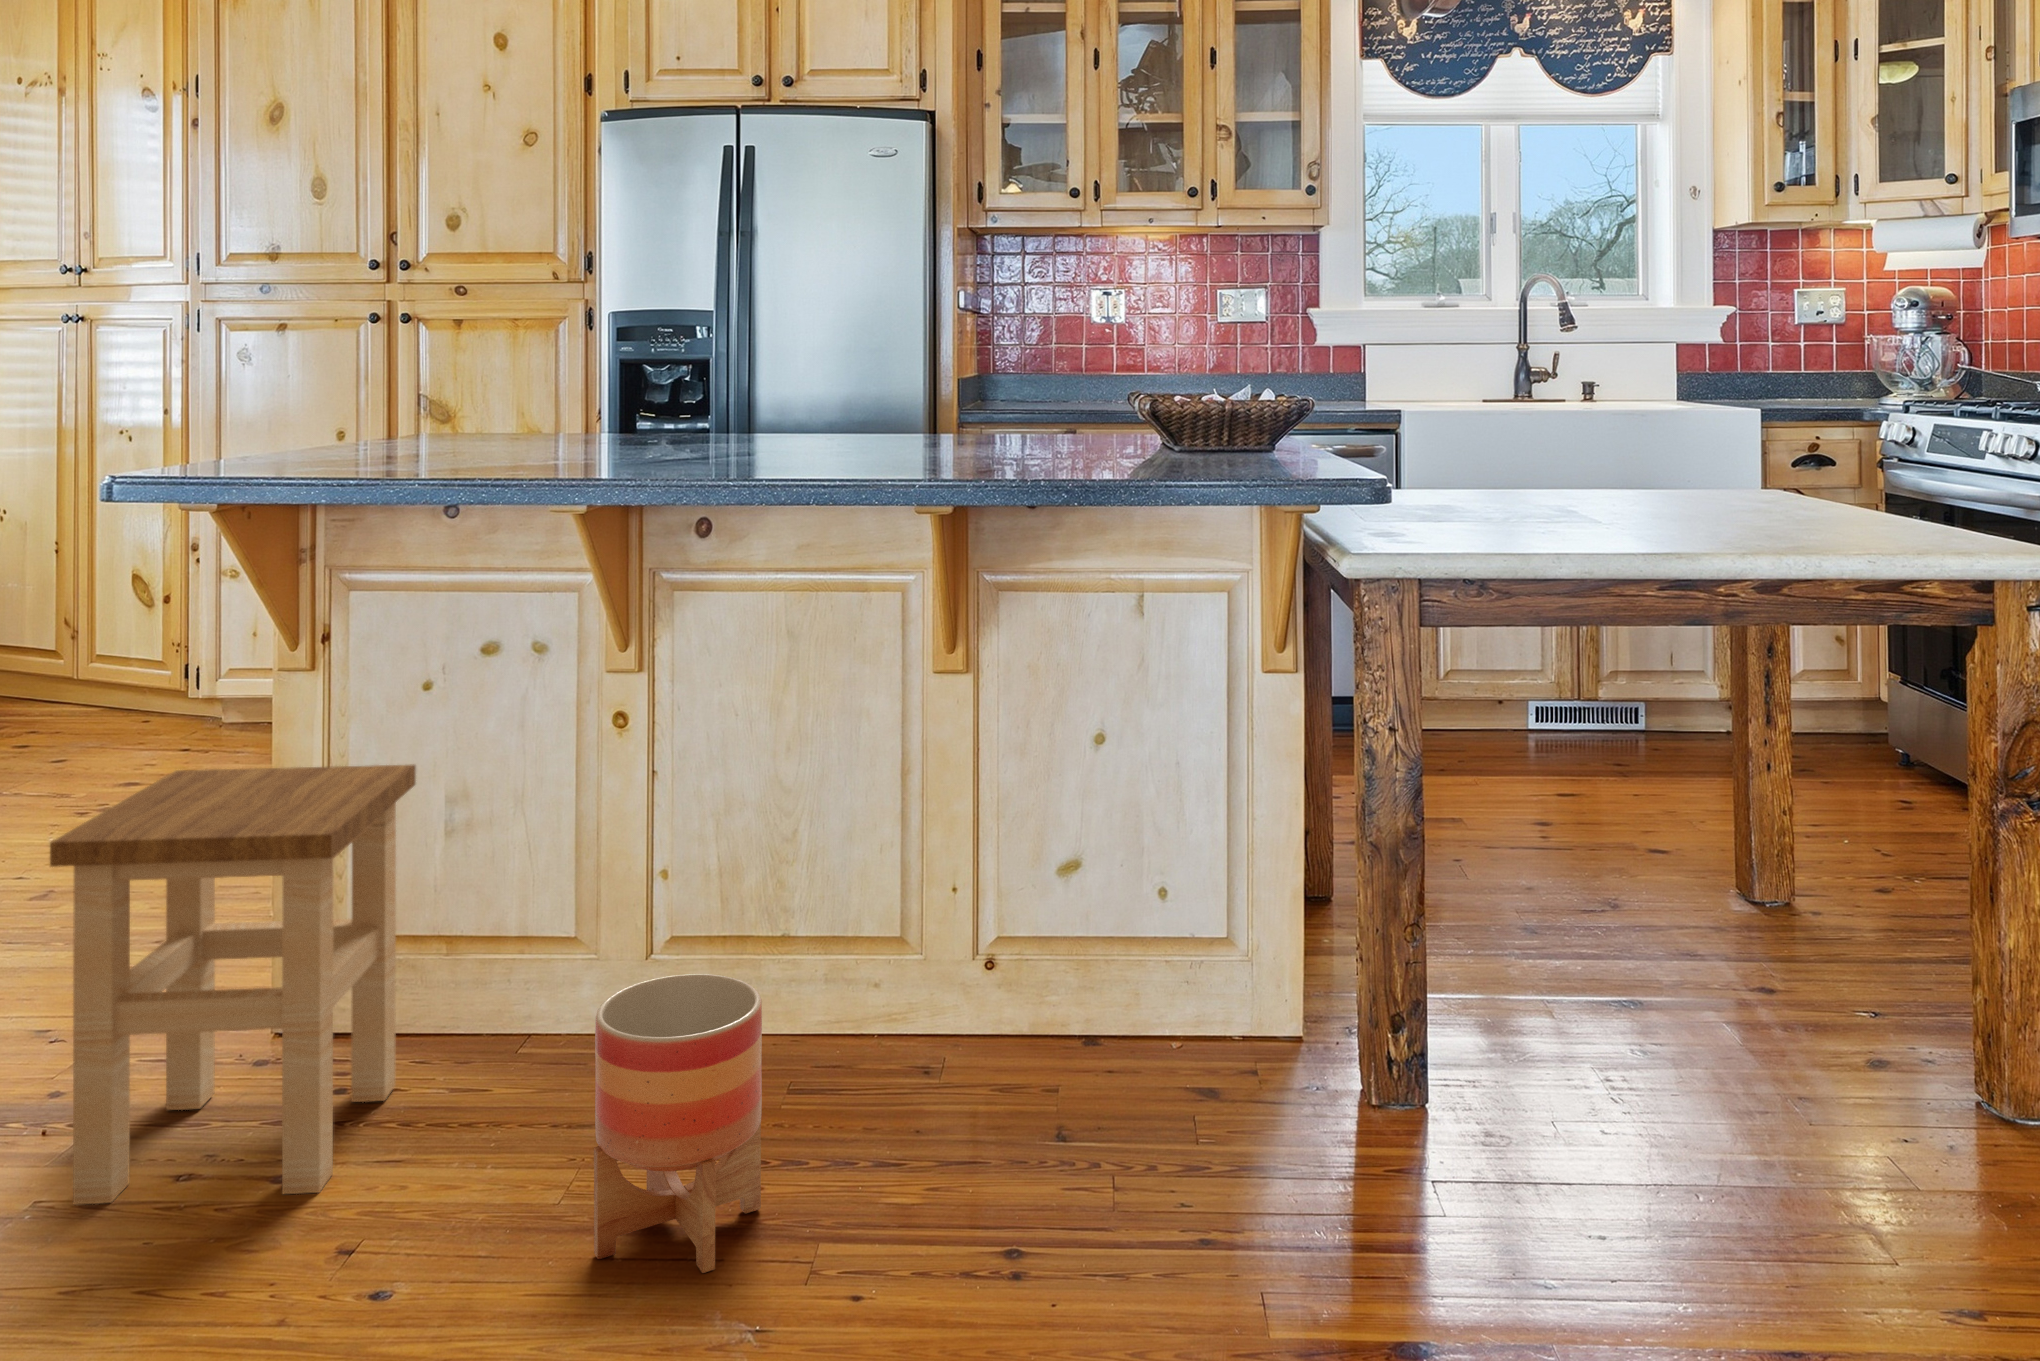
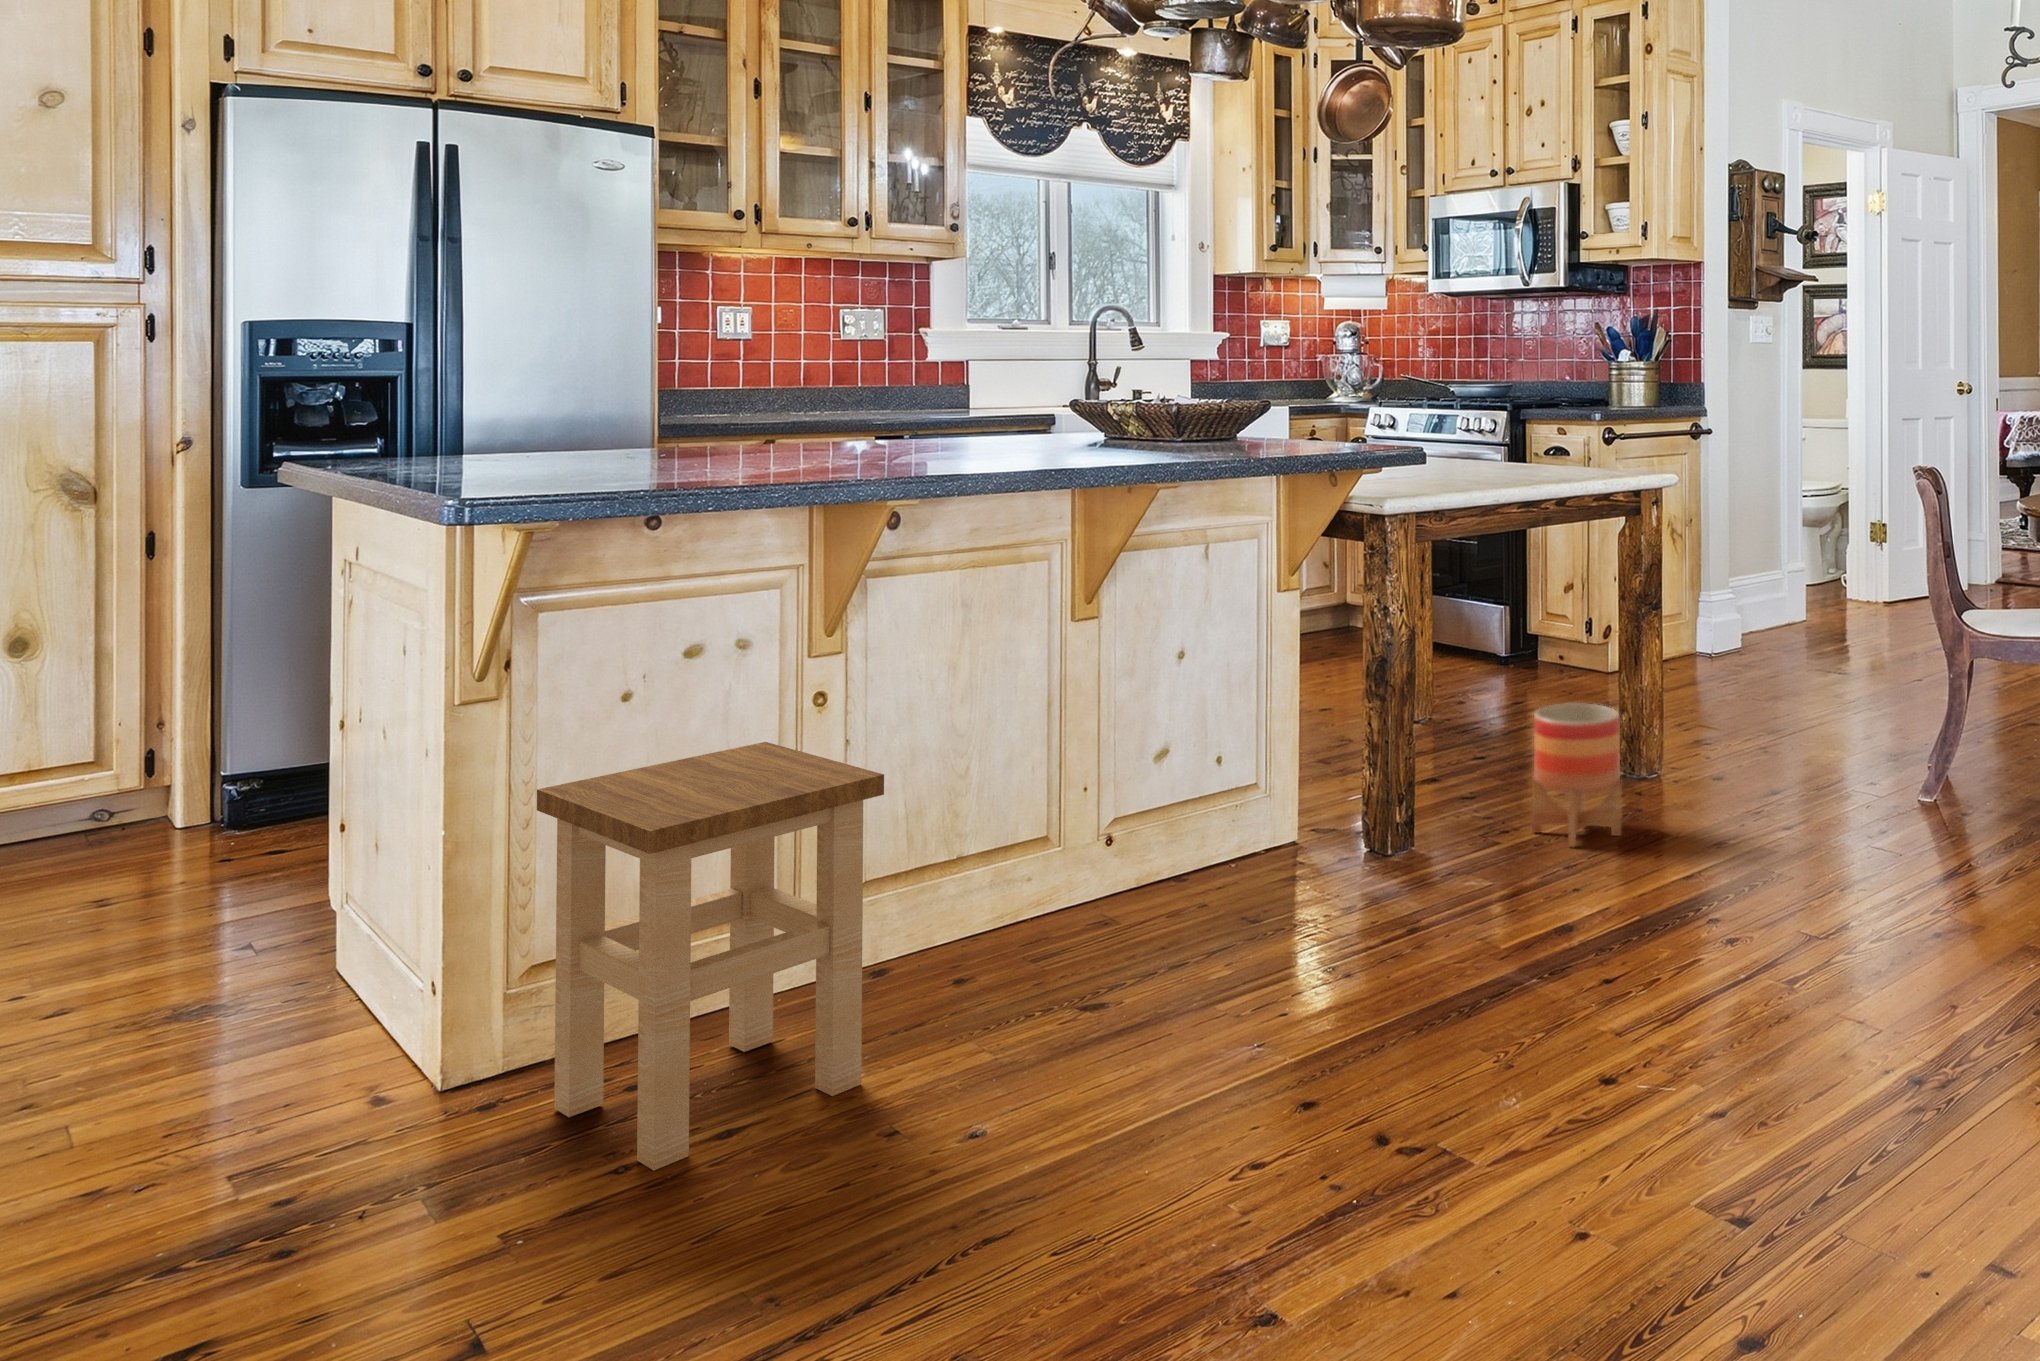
planter: present [594,974,762,1273] -> present [1532,703,1621,847]

